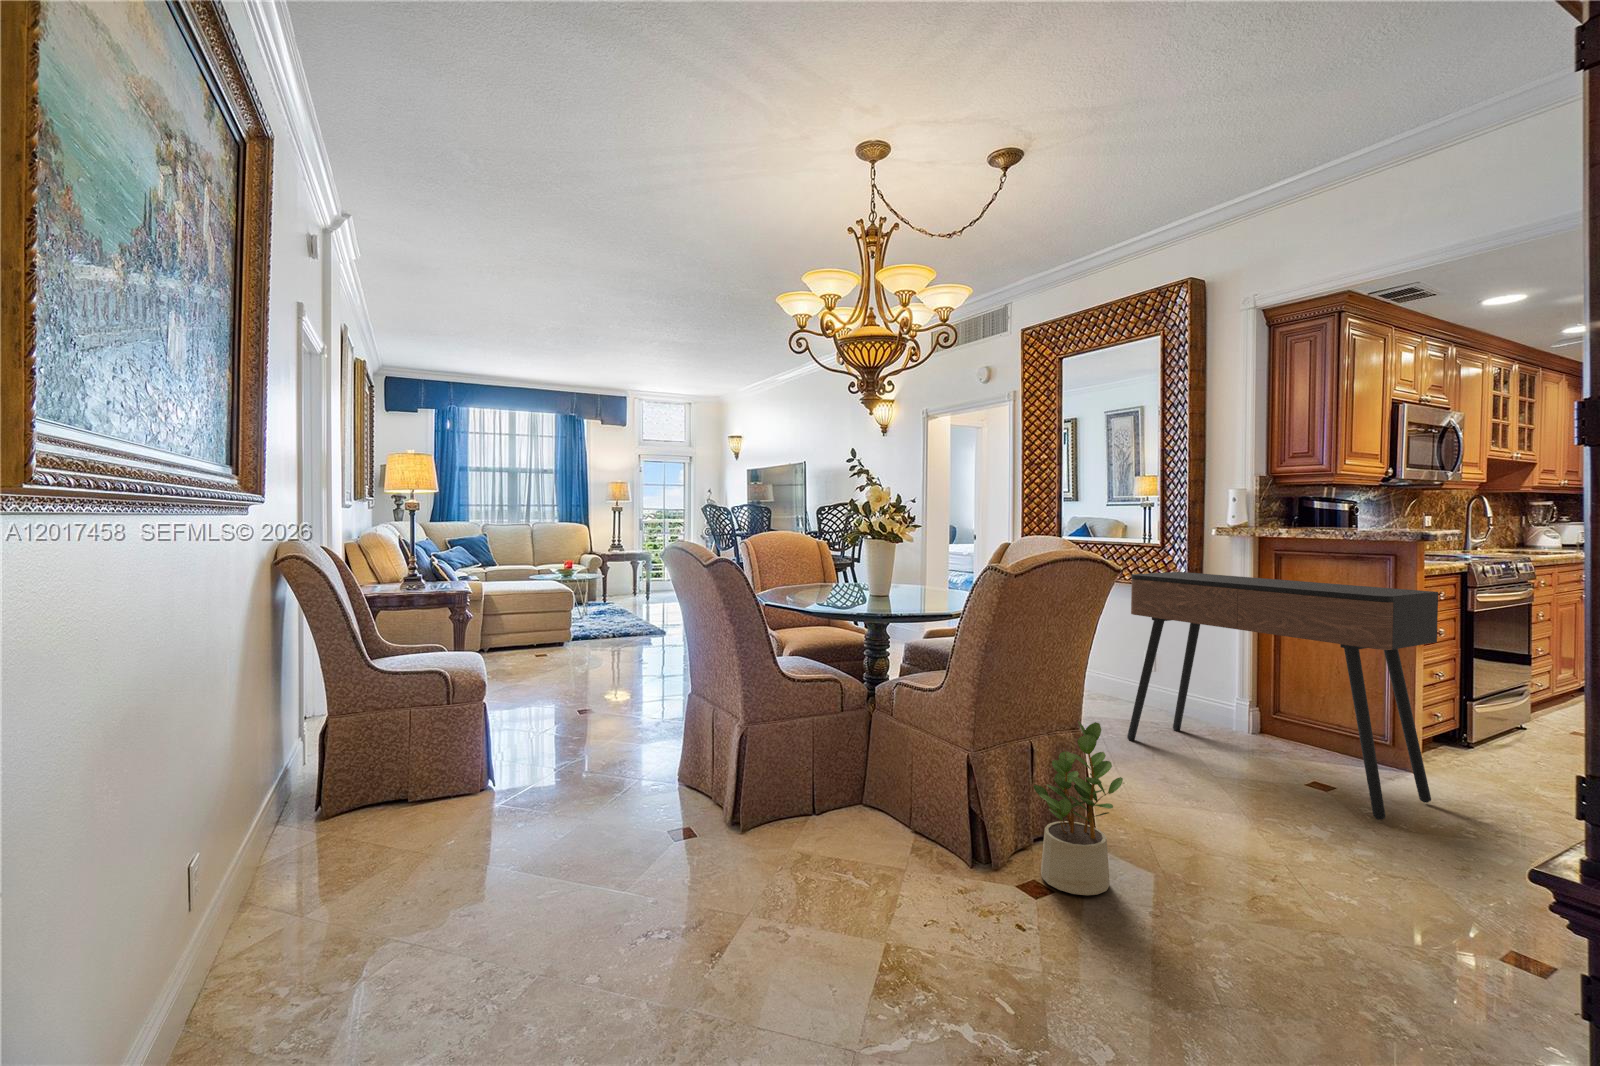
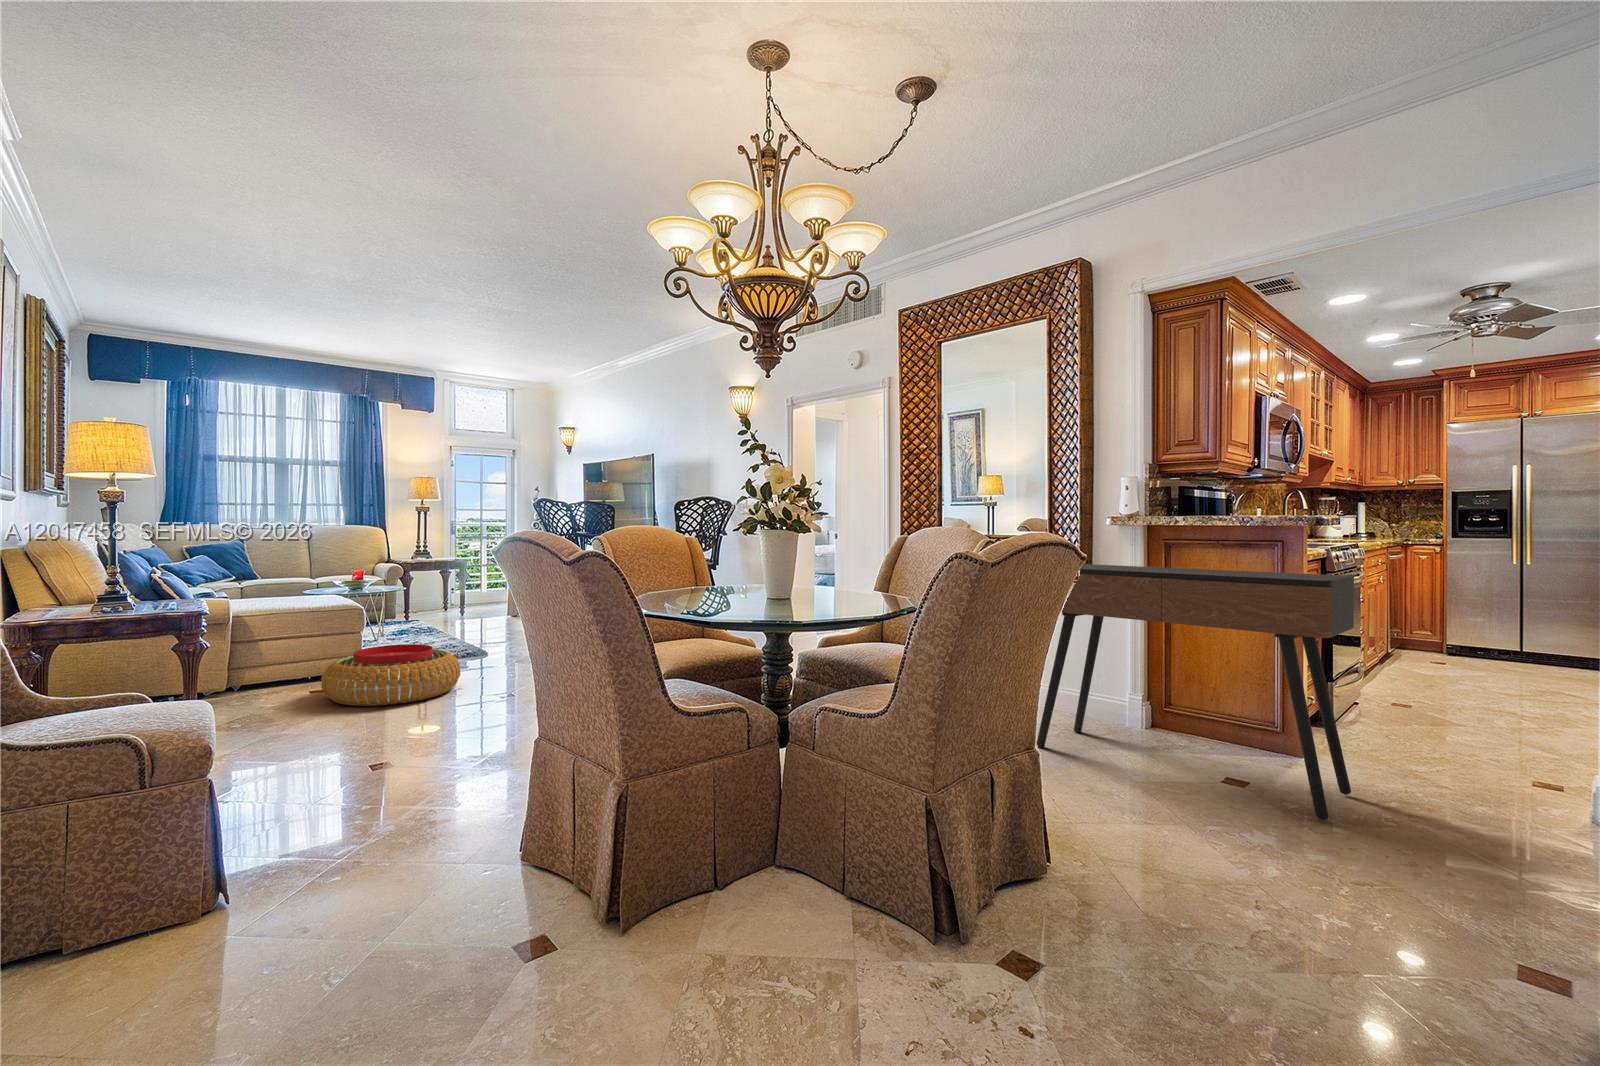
pouf: none [546,624,645,671] -> present [321,644,460,706]
potted plant: present [1034,721,1123,895] -> none [1013,746,1132,976]

